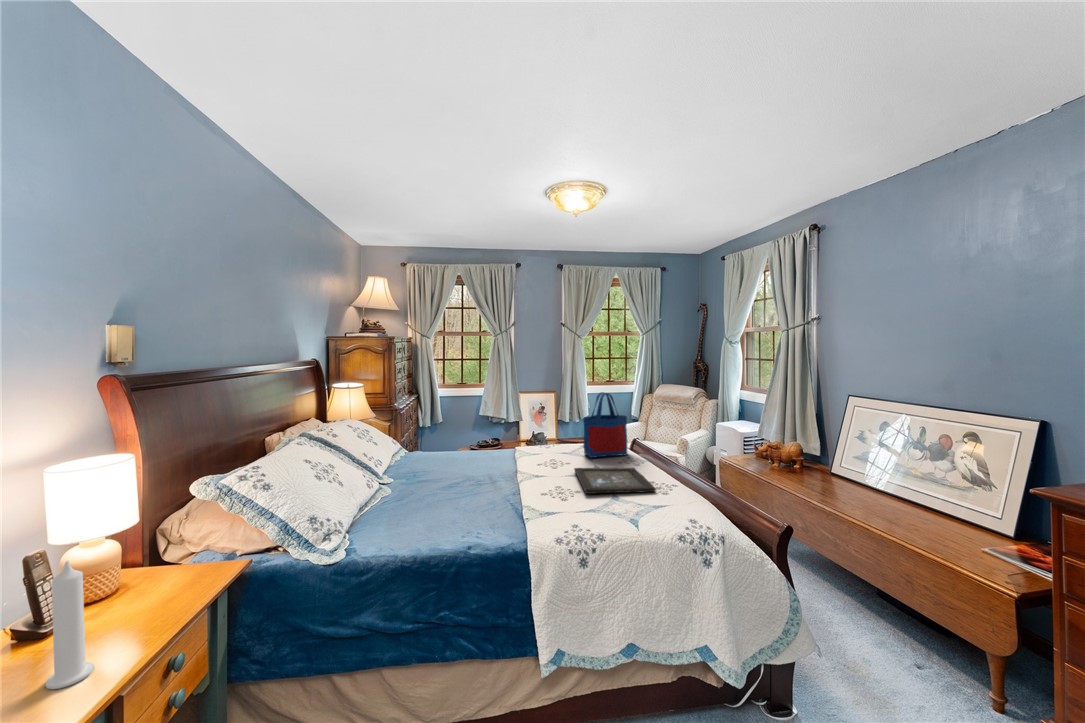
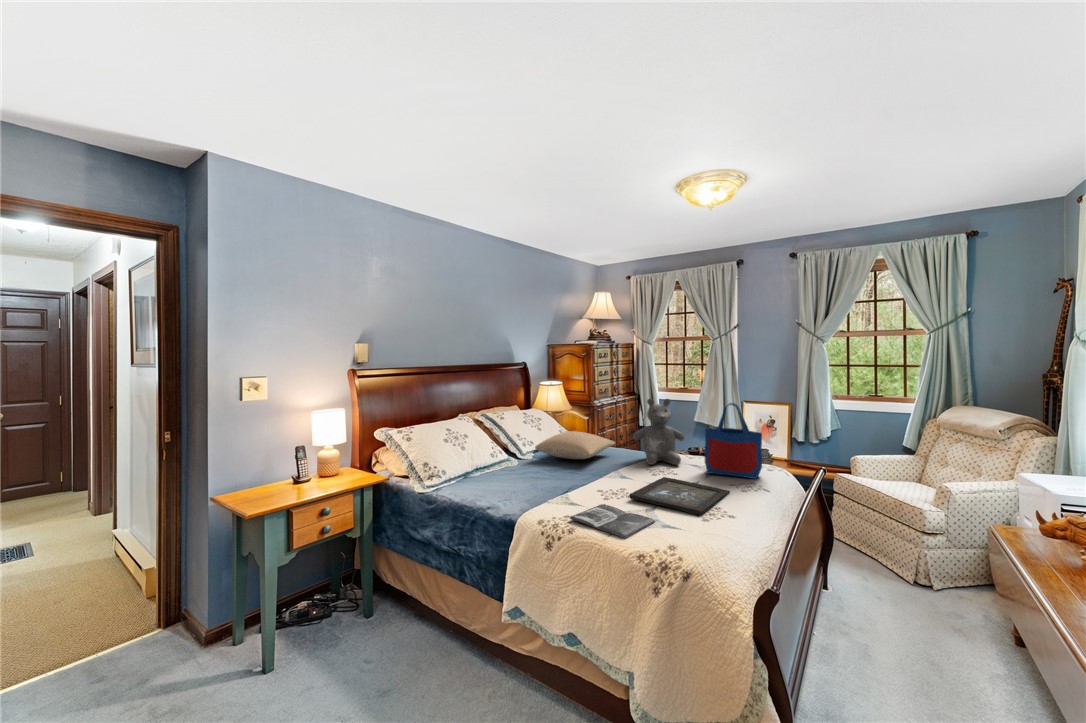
teddy bear: none [508,393,558,460] -> present [633,399,684,465]
pillow: none [413,439,488,471] -> present [535,431,615,459]
magazine: none [577,505,652,528] -> present [570,504,655,538]
candle: present [45,561,94,689] -> none [268,447,286,502]

